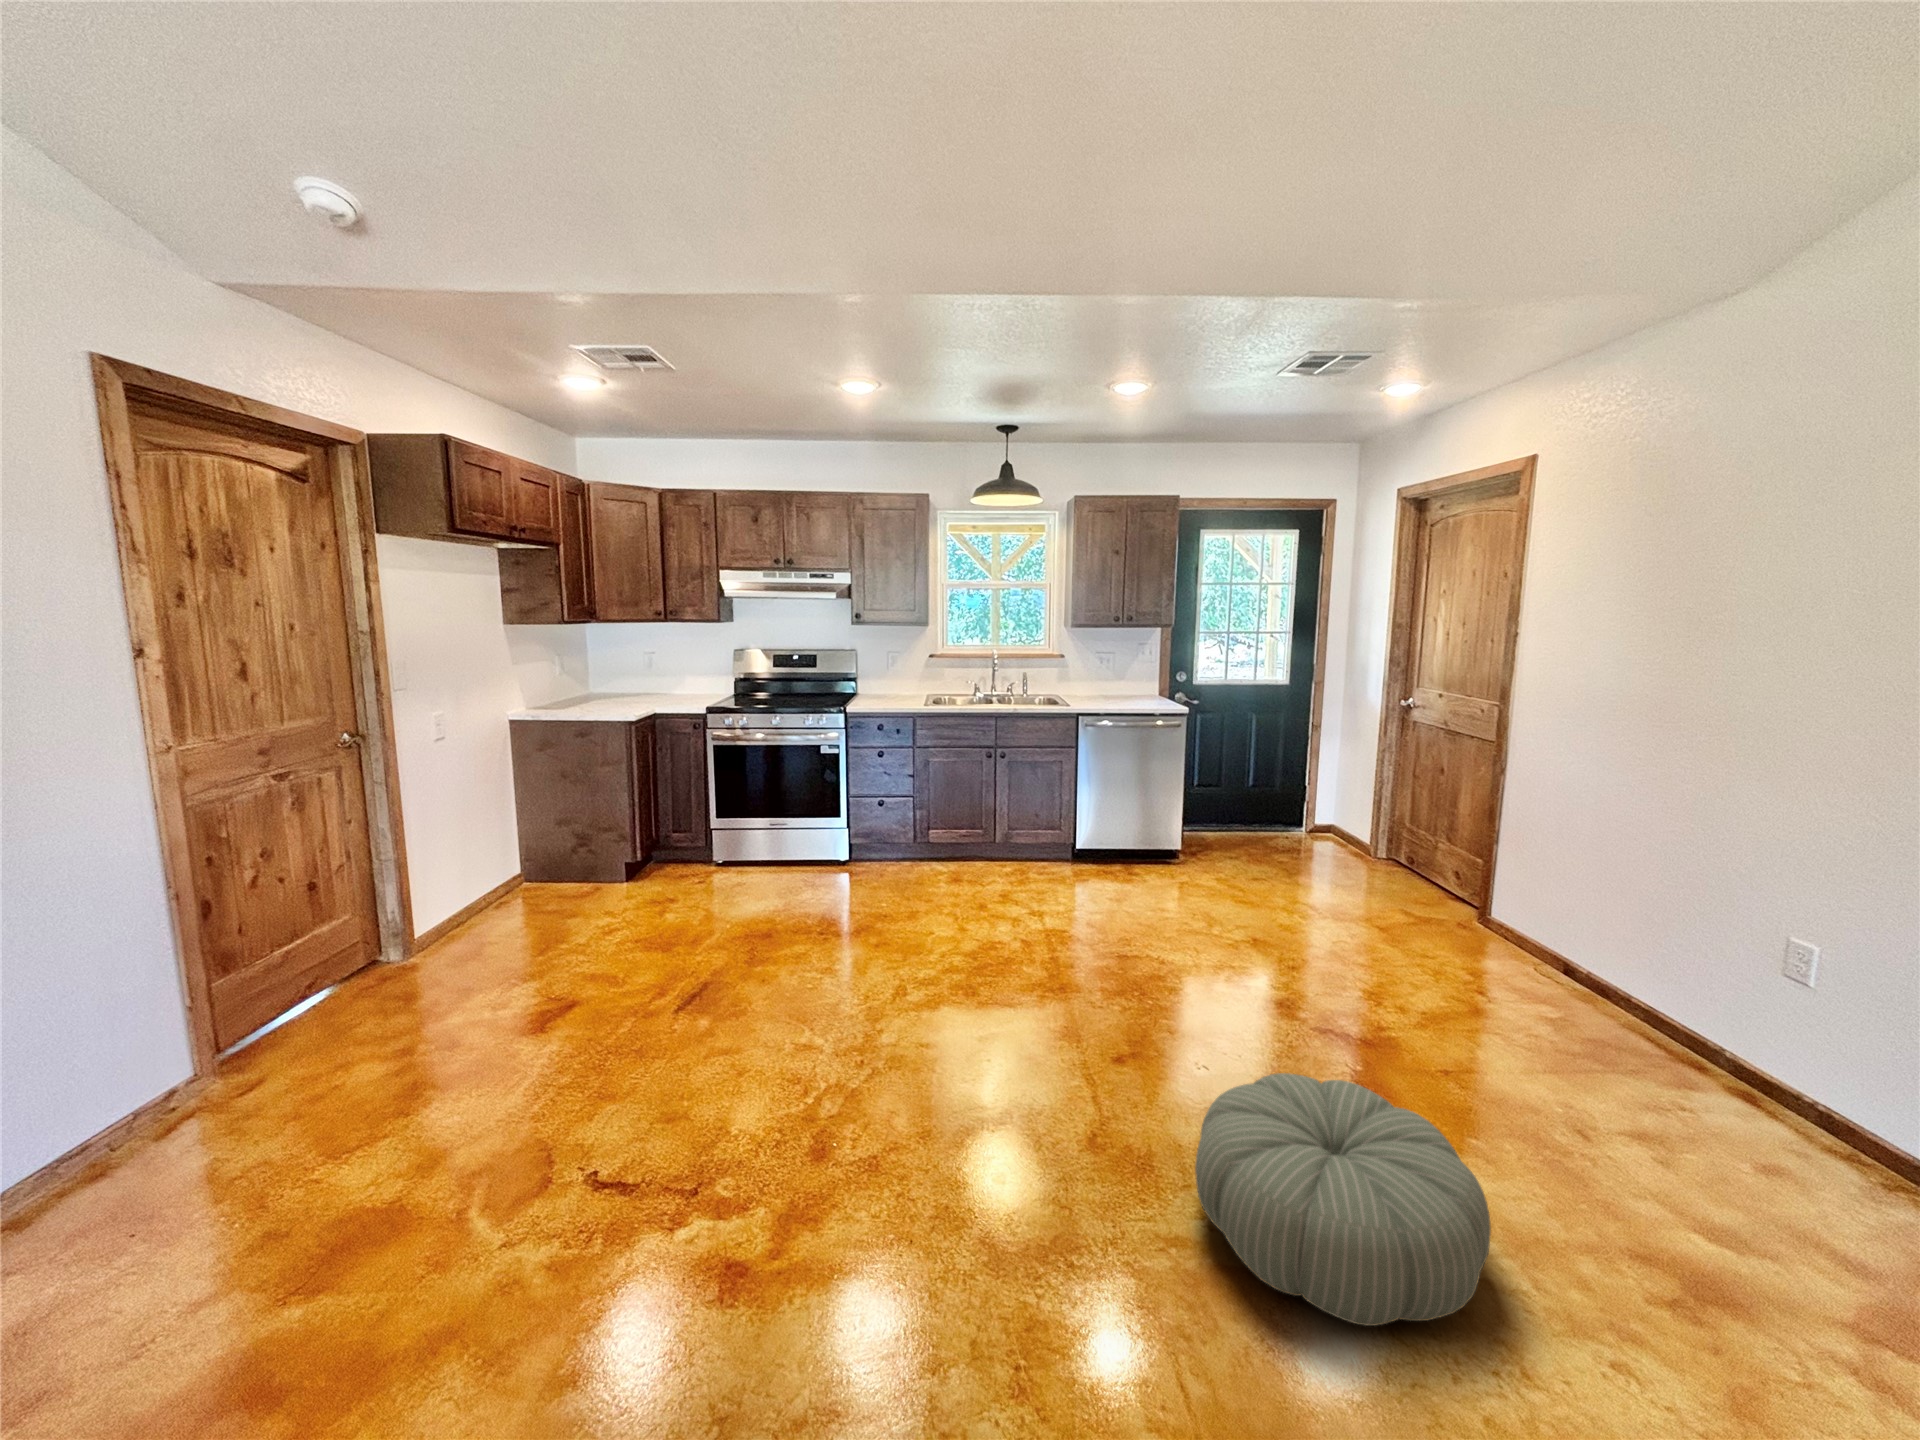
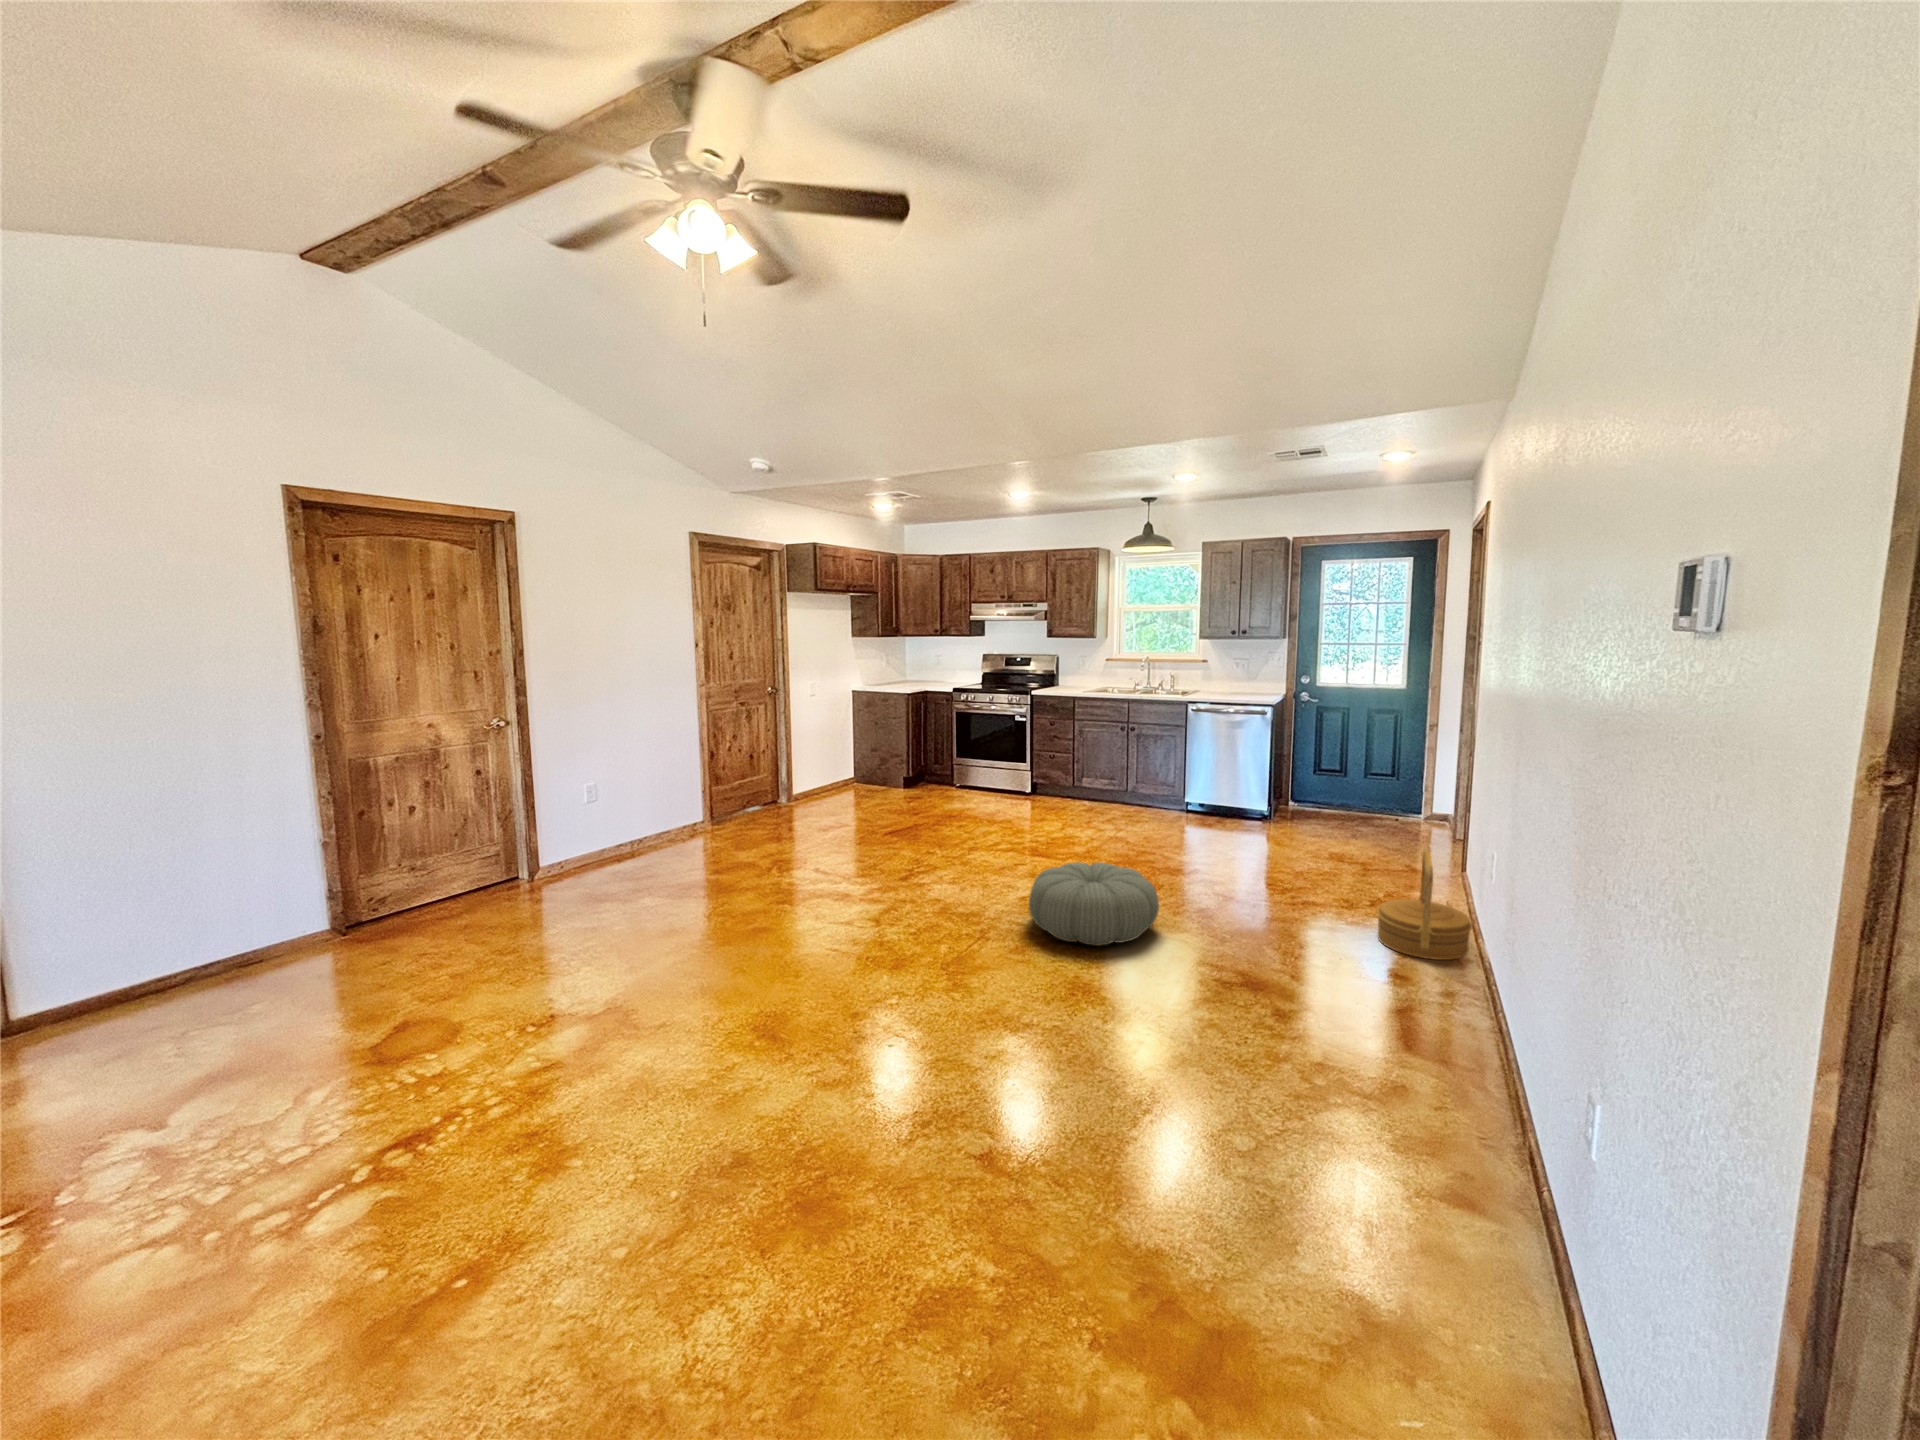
woven basket: none [1650,951,1834,1146] -> present [1377,848,1472,960]

